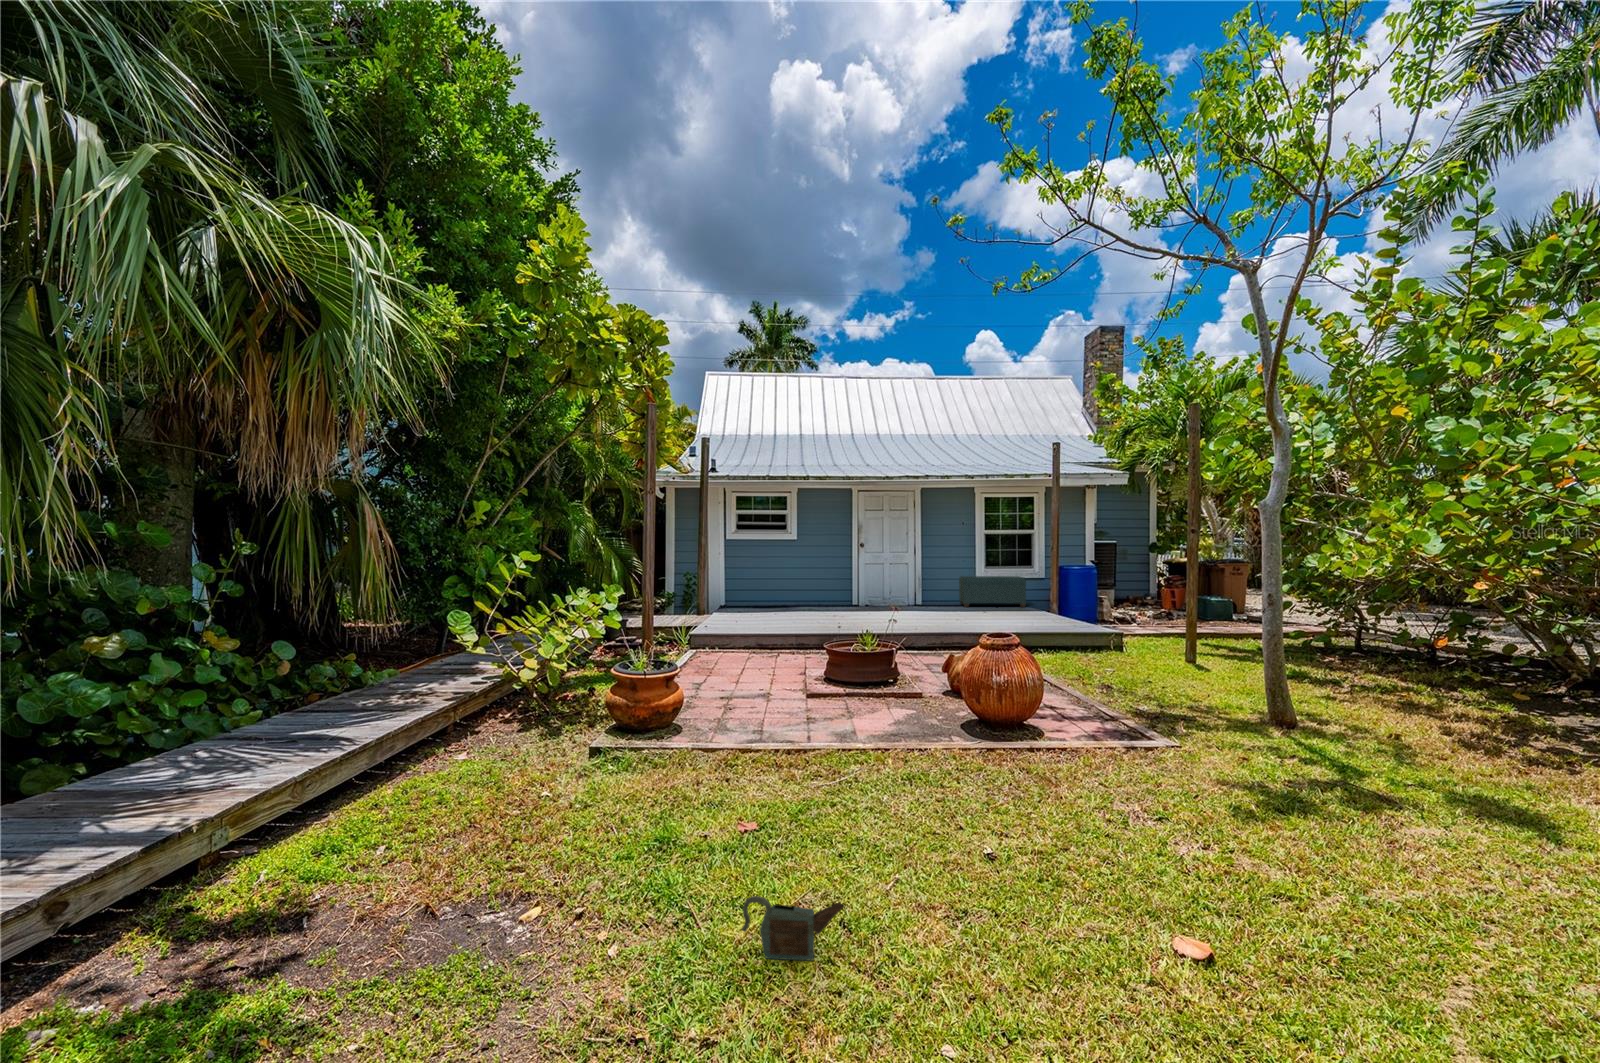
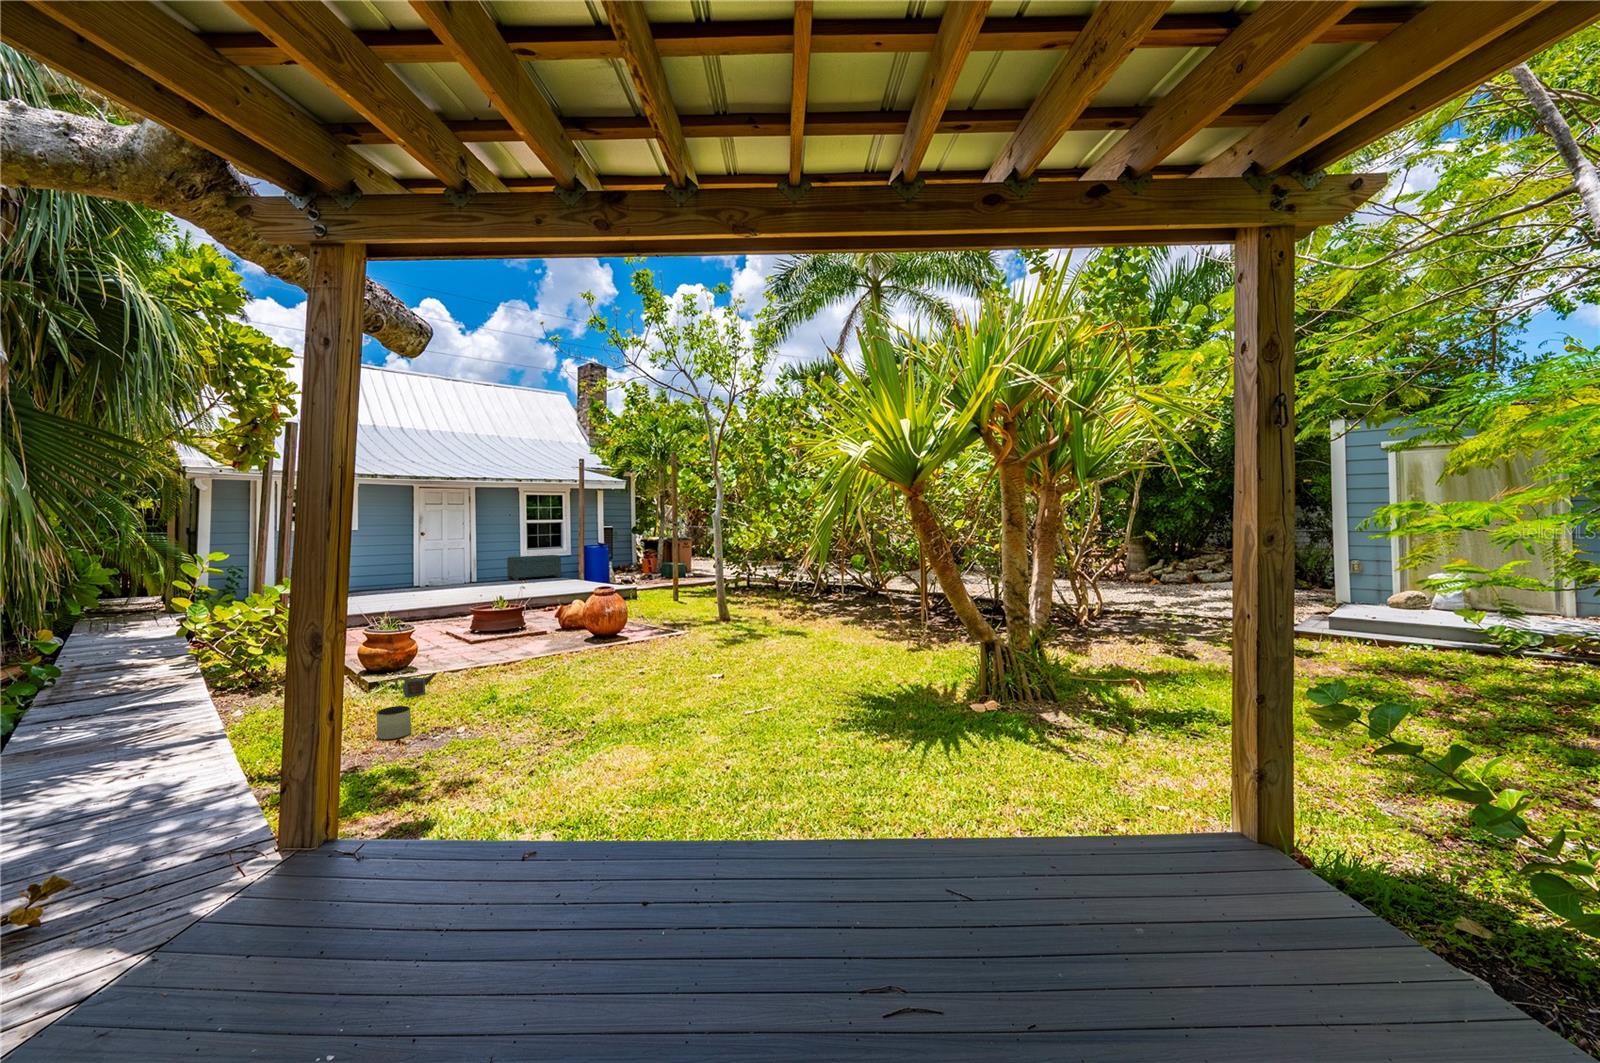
planter: none [369,831,434,907] -> present [377,706,411,740]
watering can: present [742,896,844,961] -> present [395,673,436,697]

